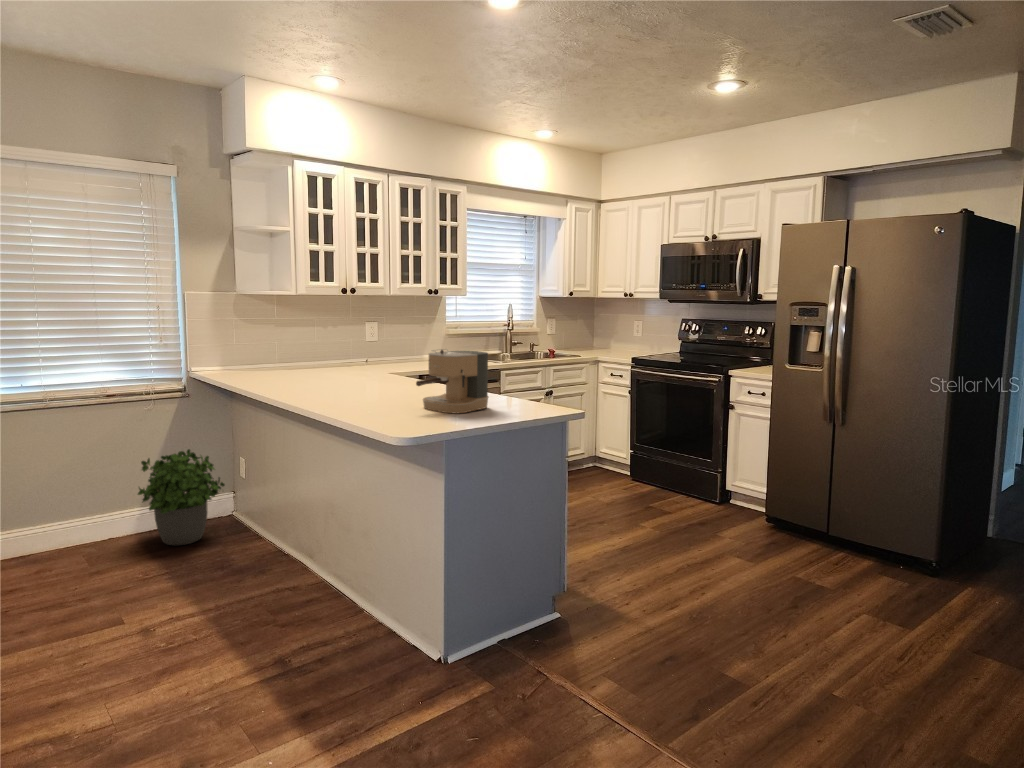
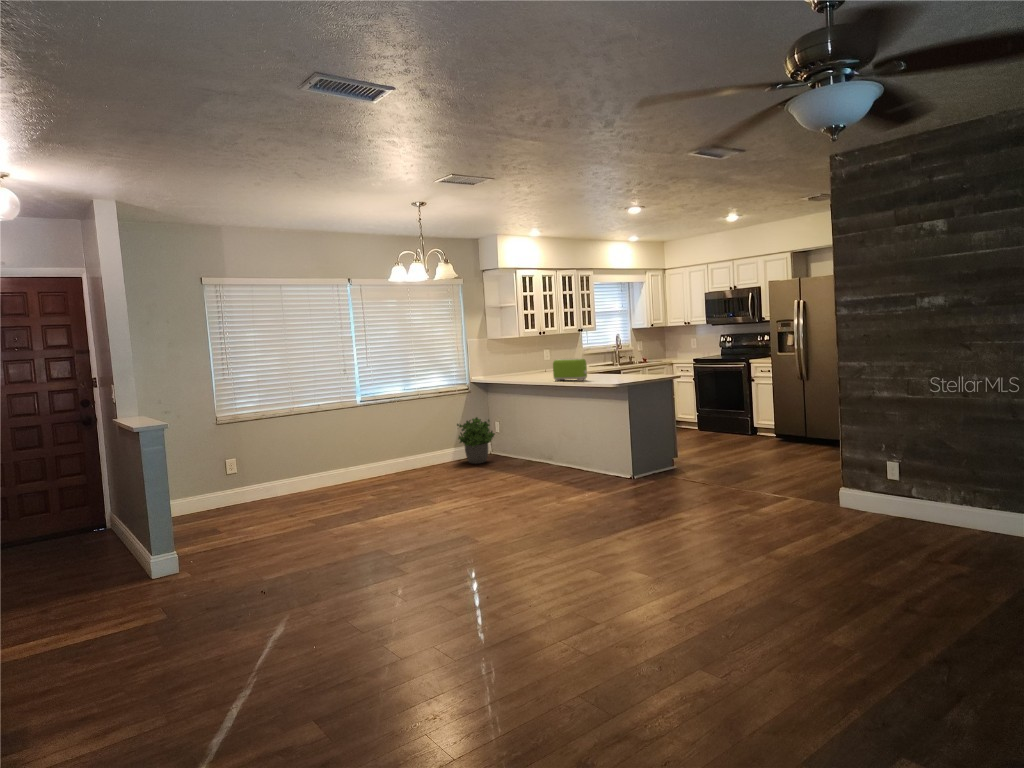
coffee maker: present [416,349,488,413] -> none [607,354,636,380]
toaster: none [300,350,376,406] -> present [553,358,587,381]

